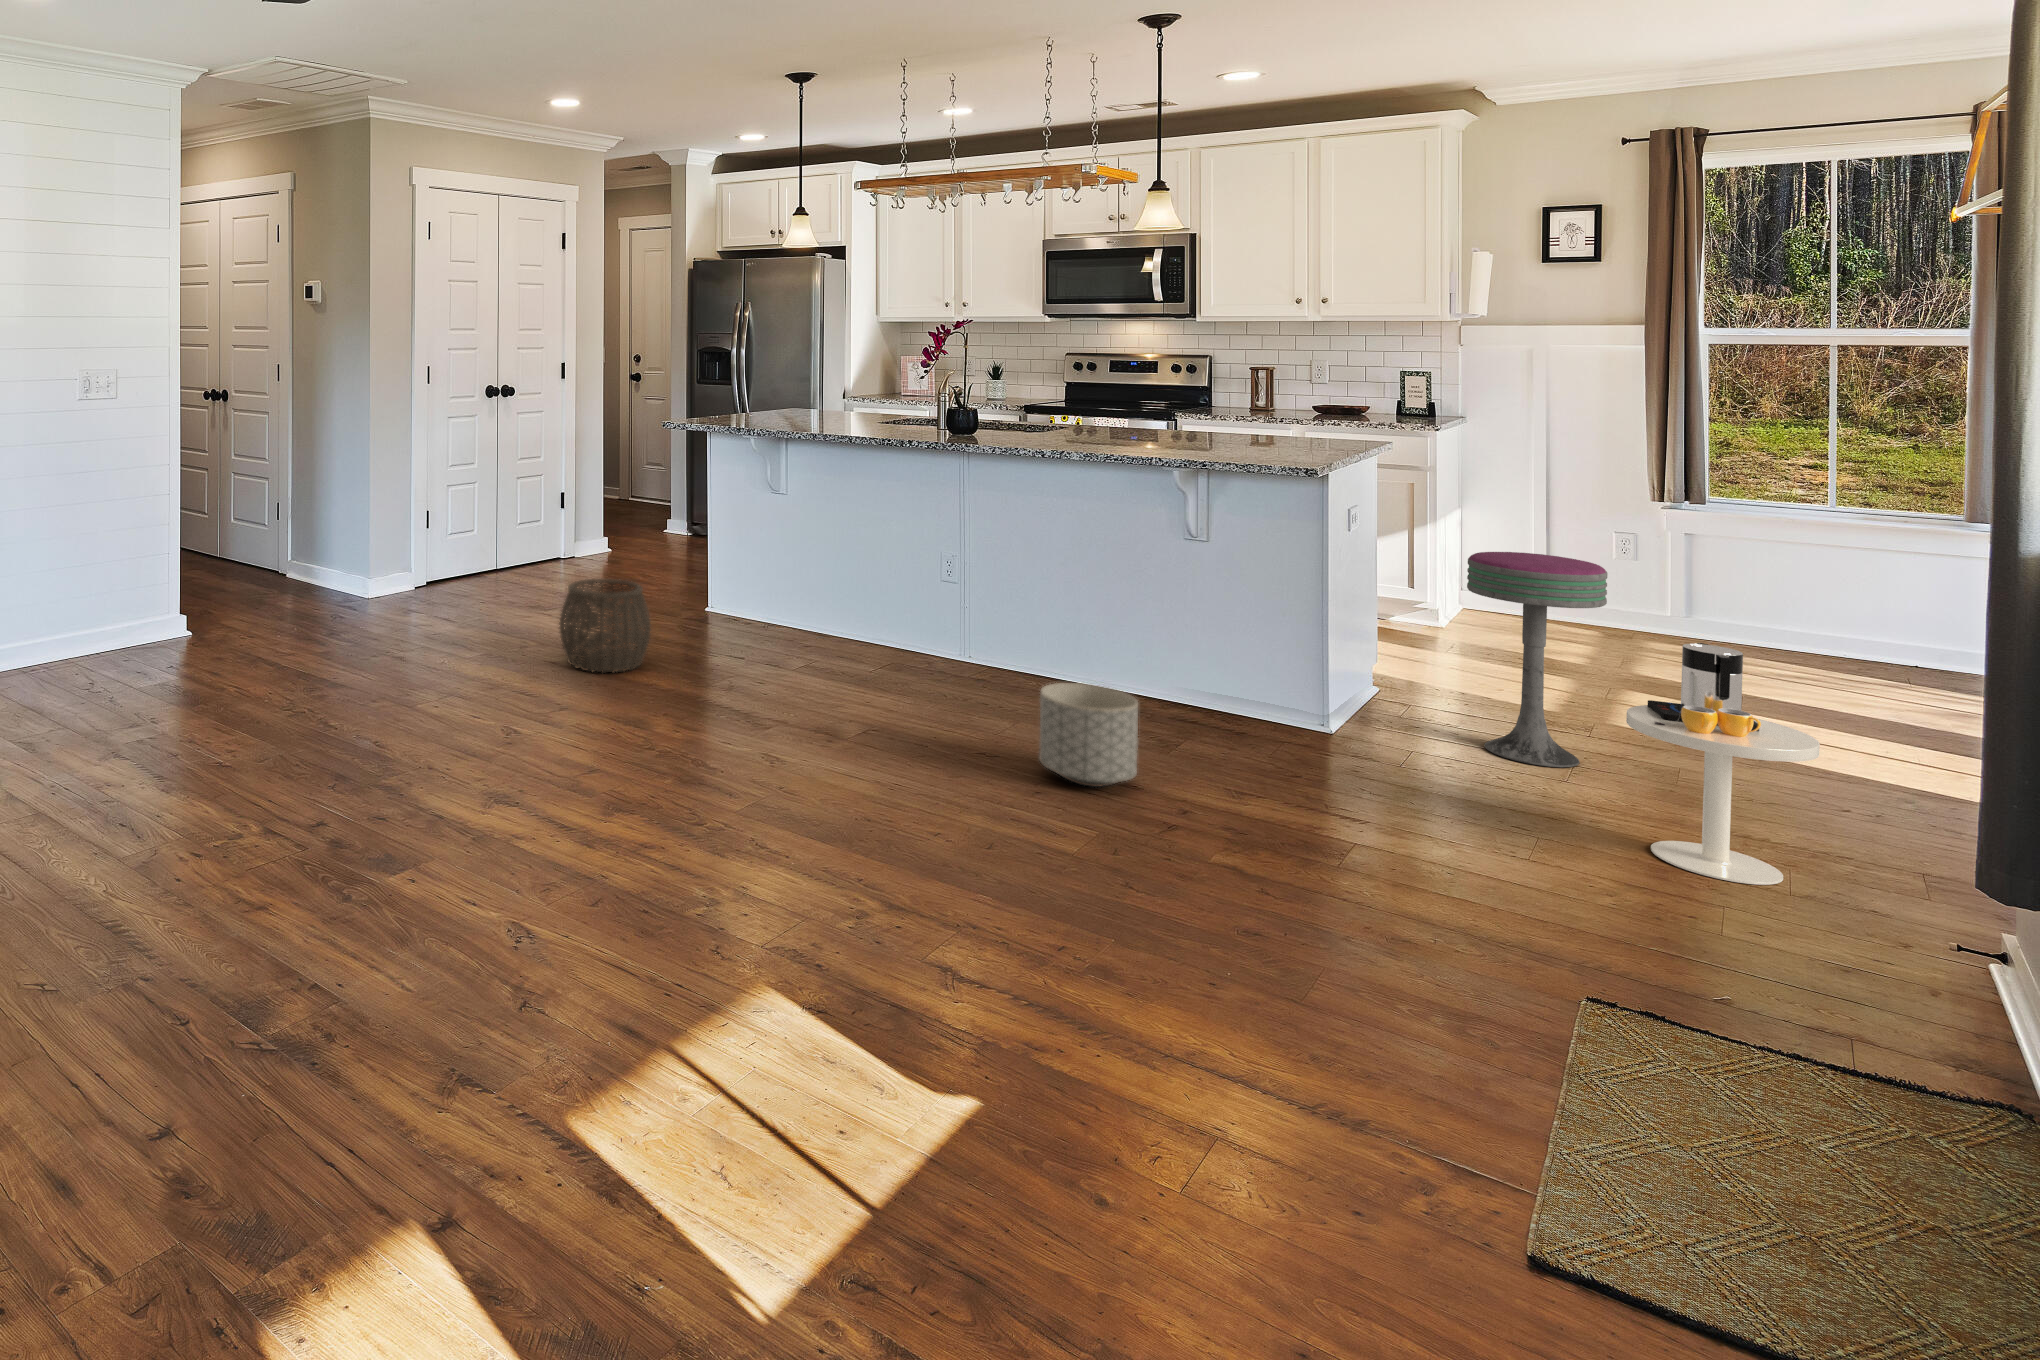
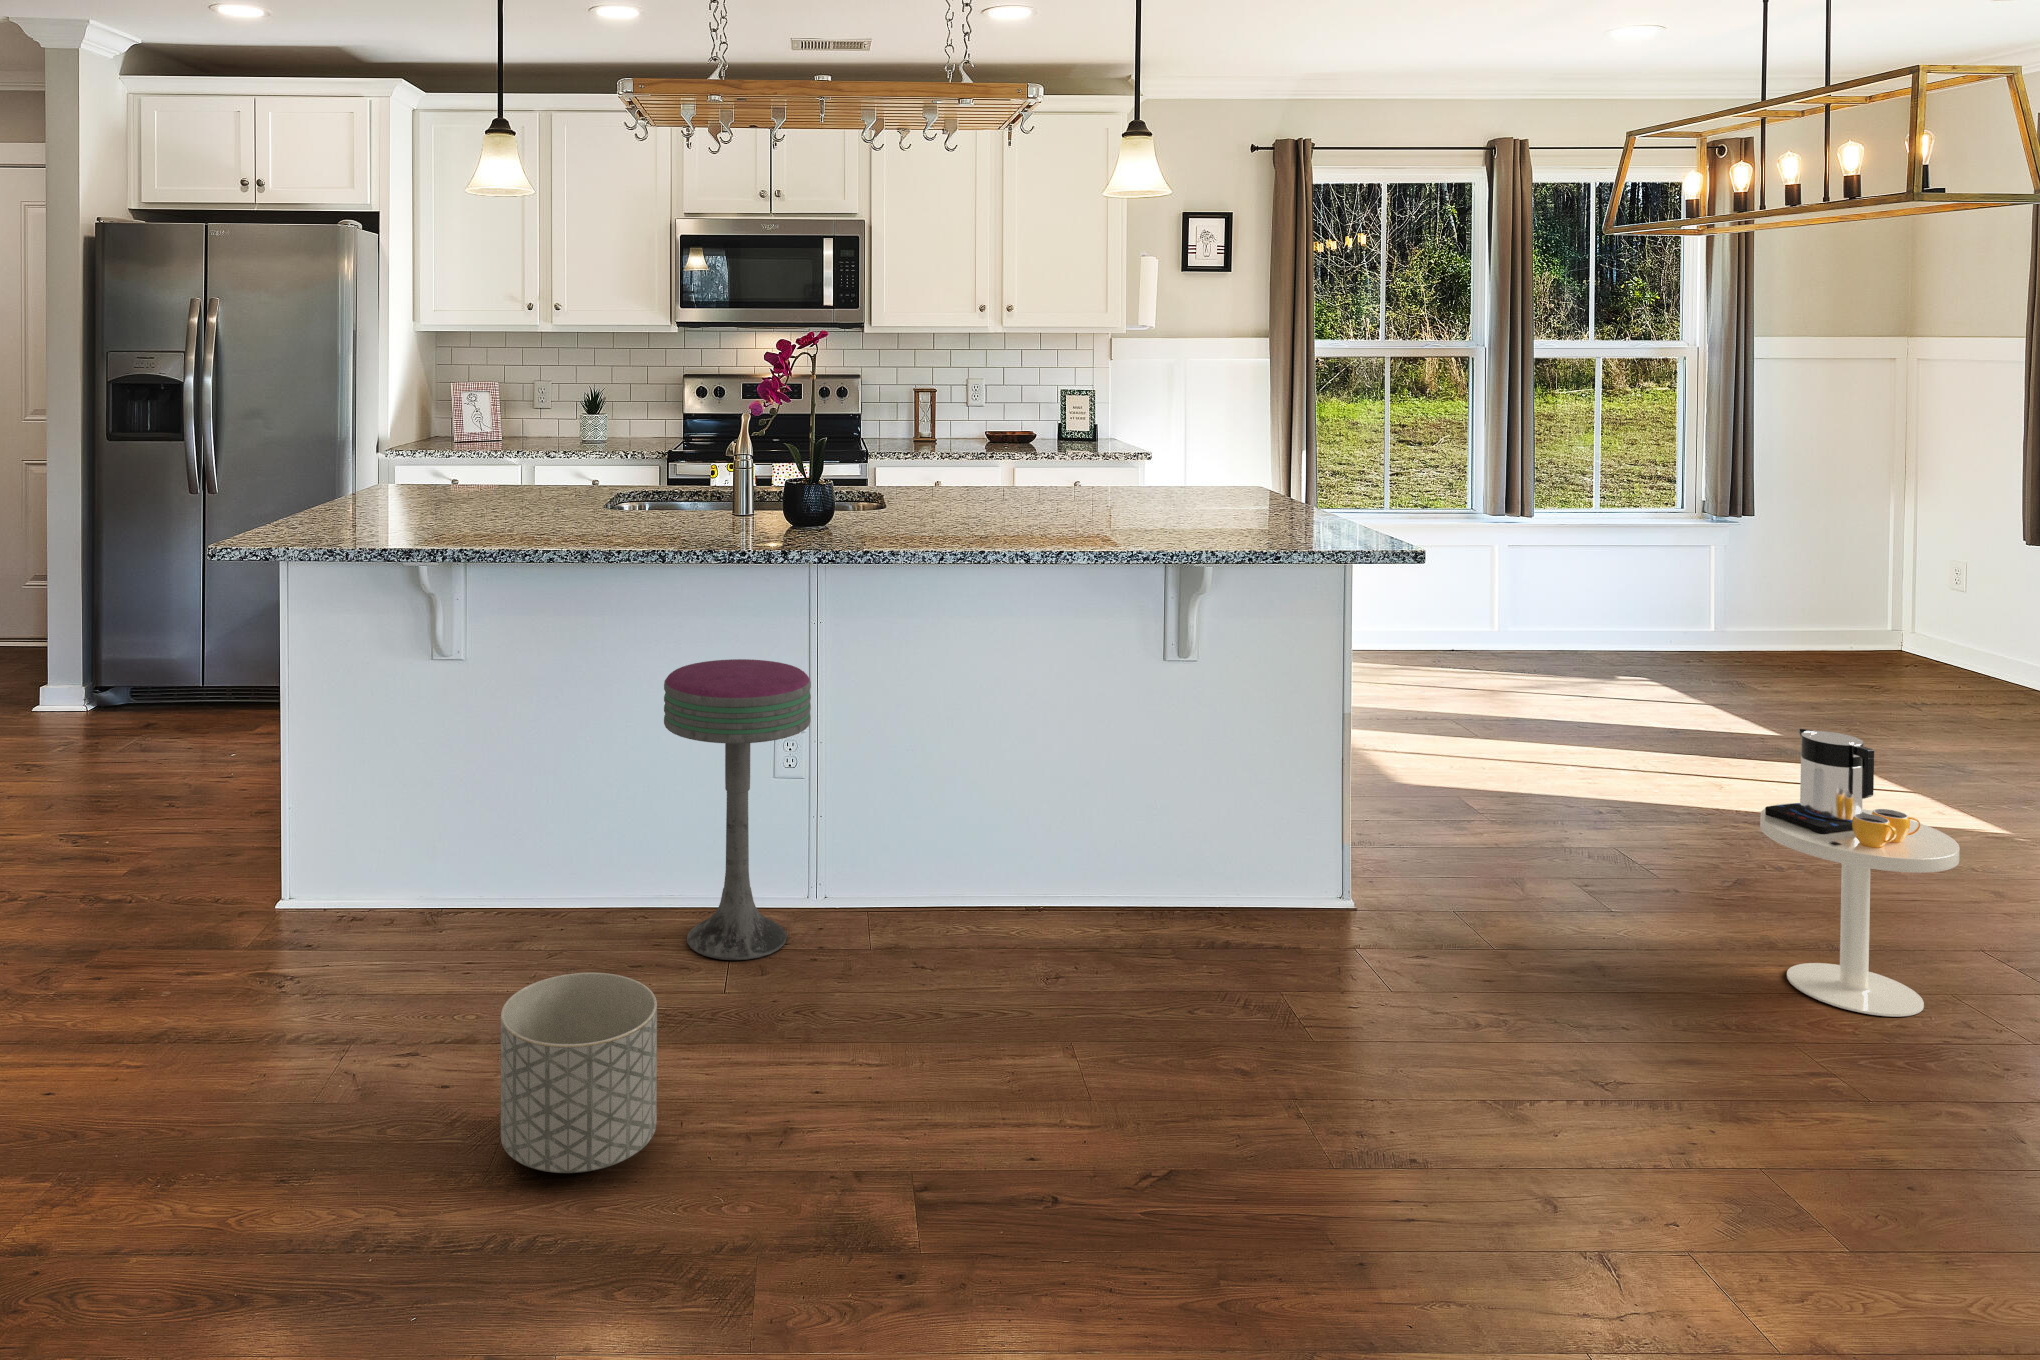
bar stool: present [1467,552,1608,767] -> present [664,659,811,960]
woven basket: present [559,579,651,672] -> none [139,935,373,1200]
planter: present [1039,683,1138,787] -> present [501,973,657,1173]

